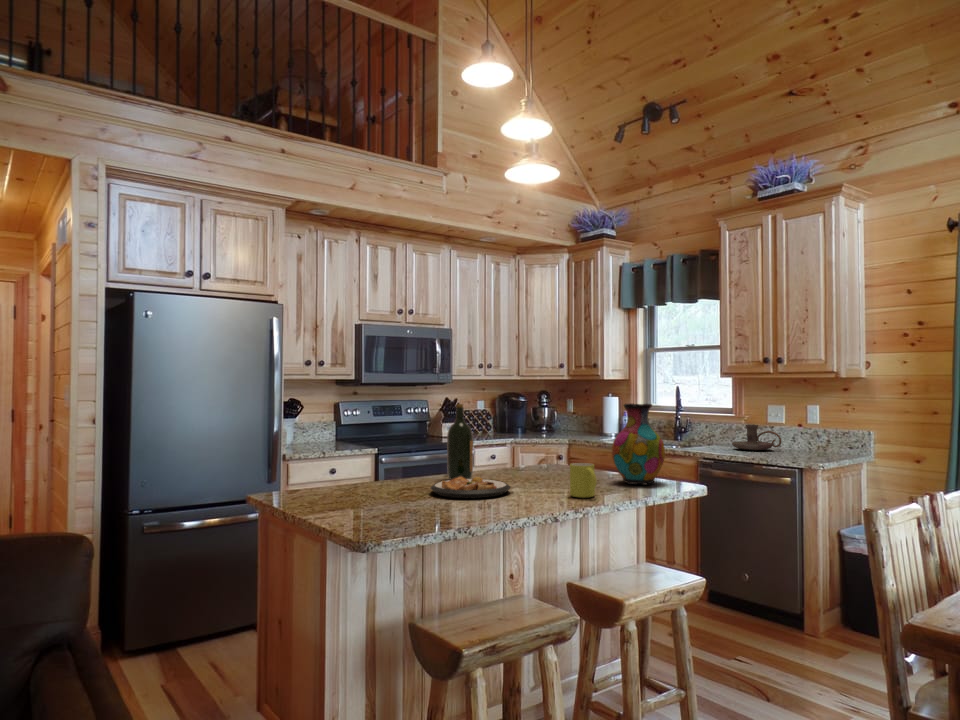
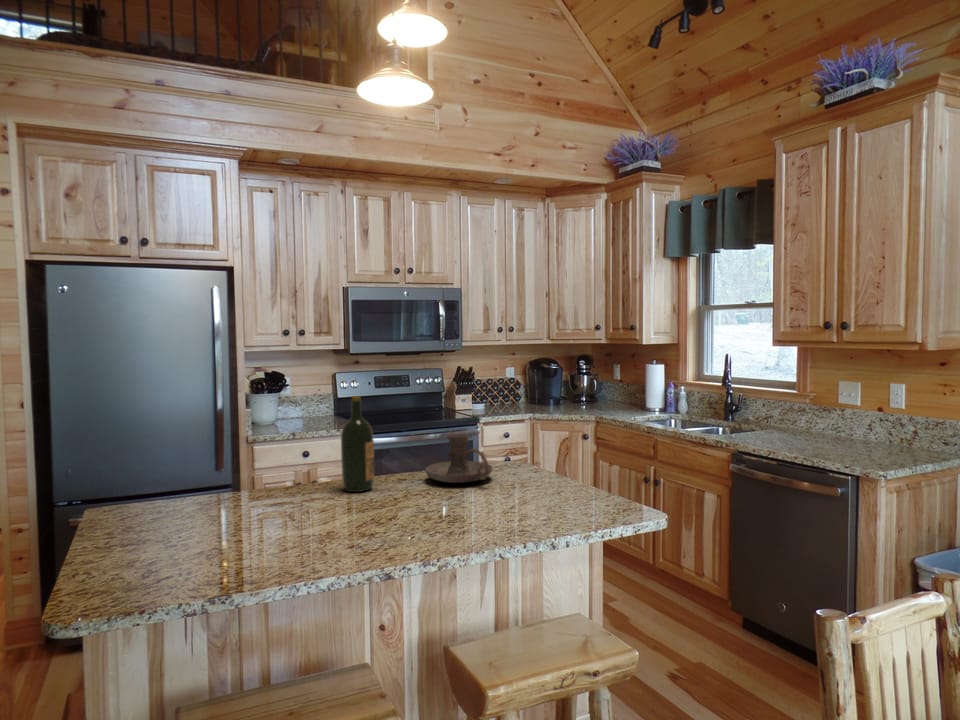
vase: present [612,404,665,485] -> none [531,401,602,513]
candle holder: present [732,425,782,451] -> present [425,434,492,483]
mug: present [570,463,596,498] -> none [438,488,472,538]
plate: present [431,476,511,498] -> none [277,495,382,530]

